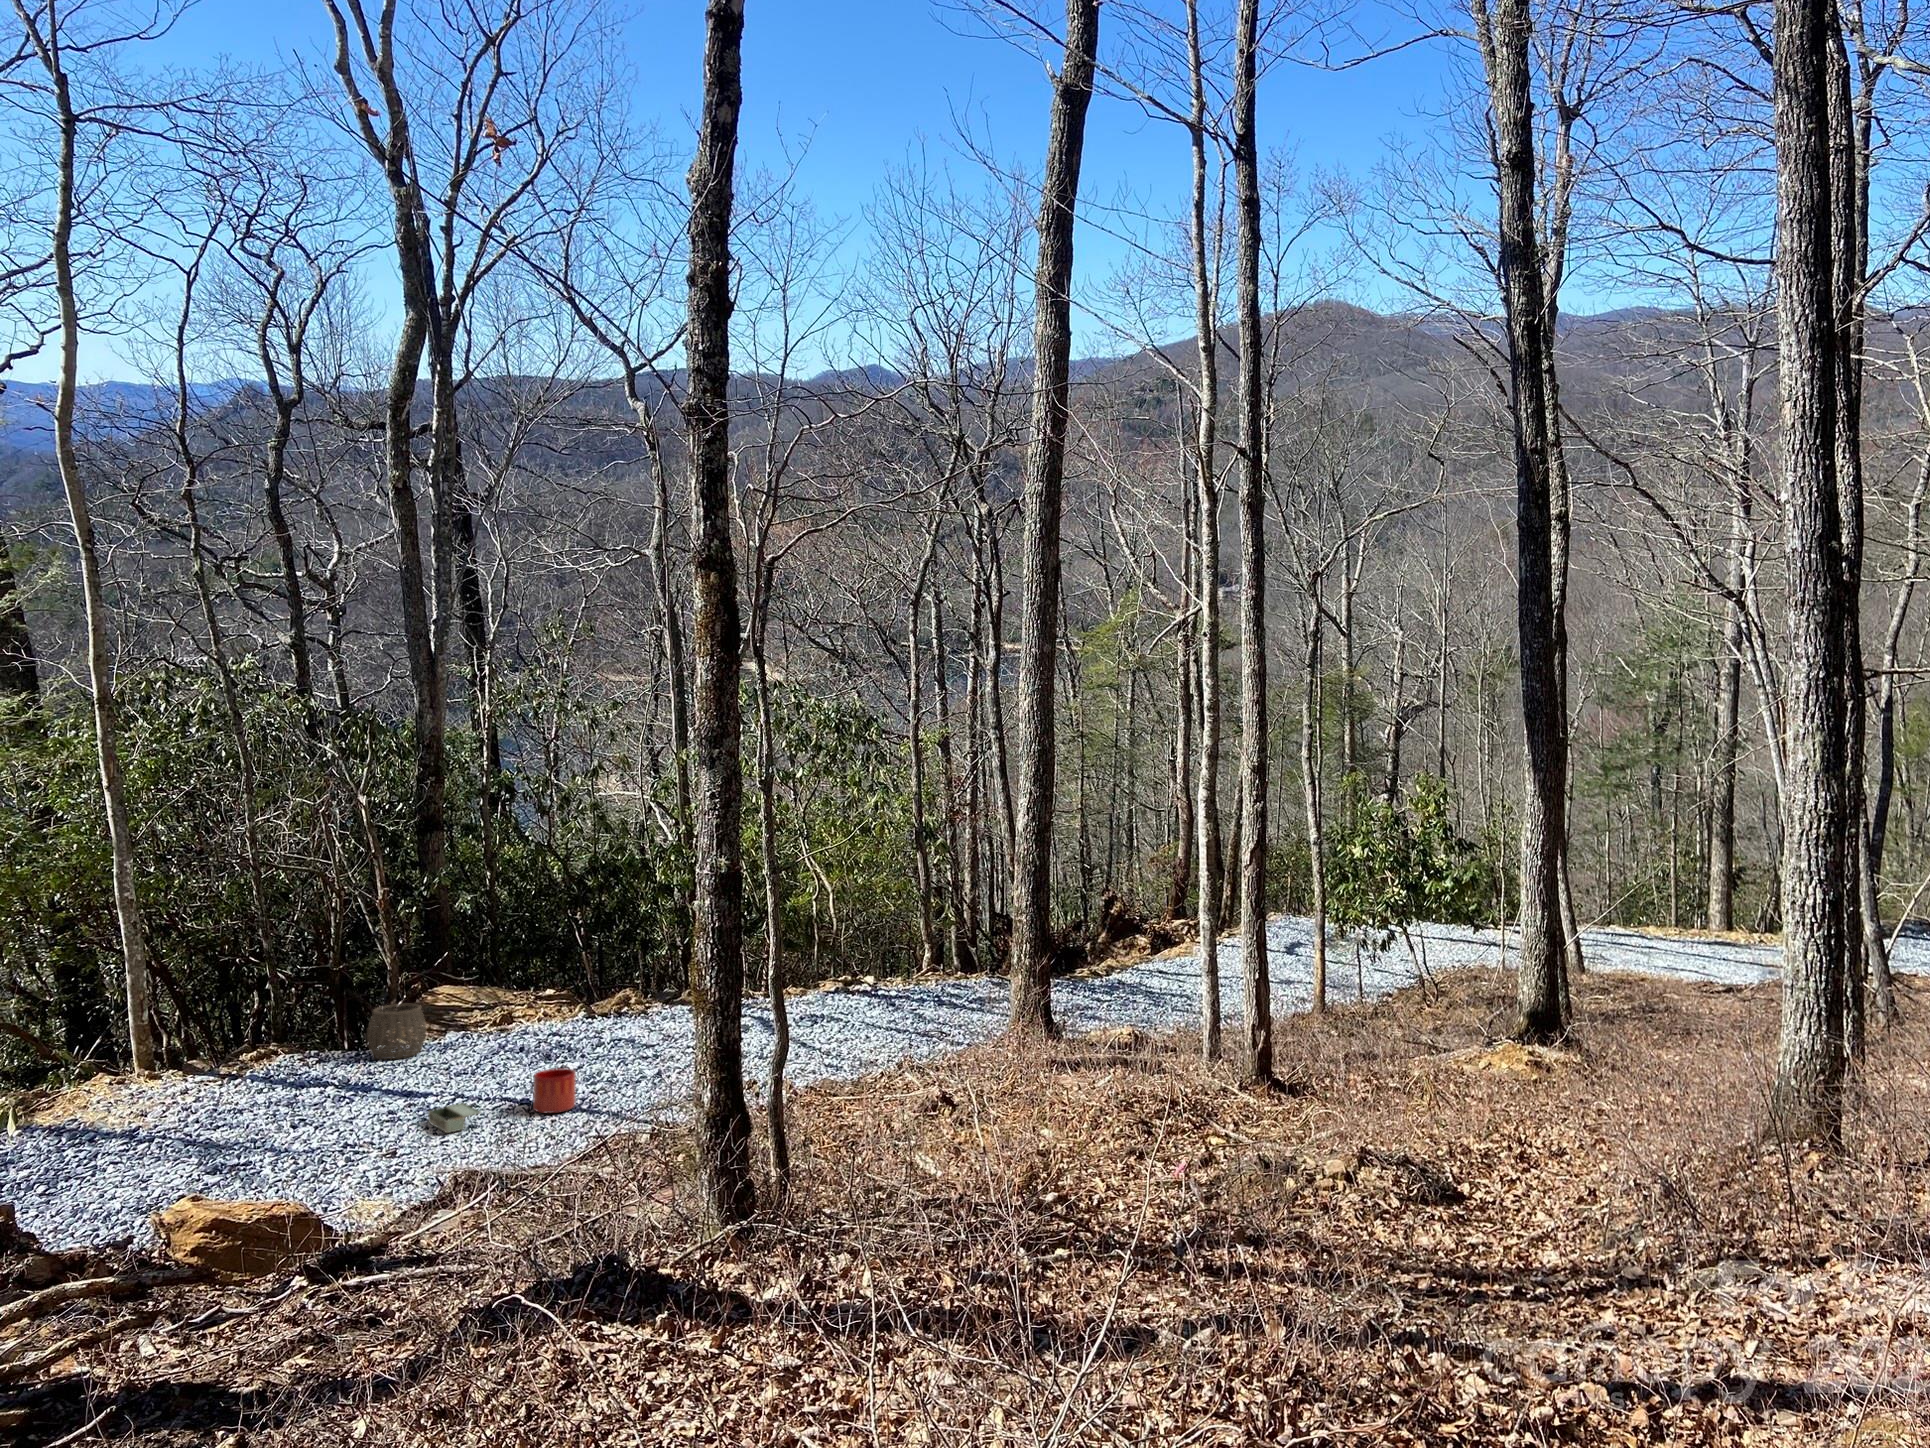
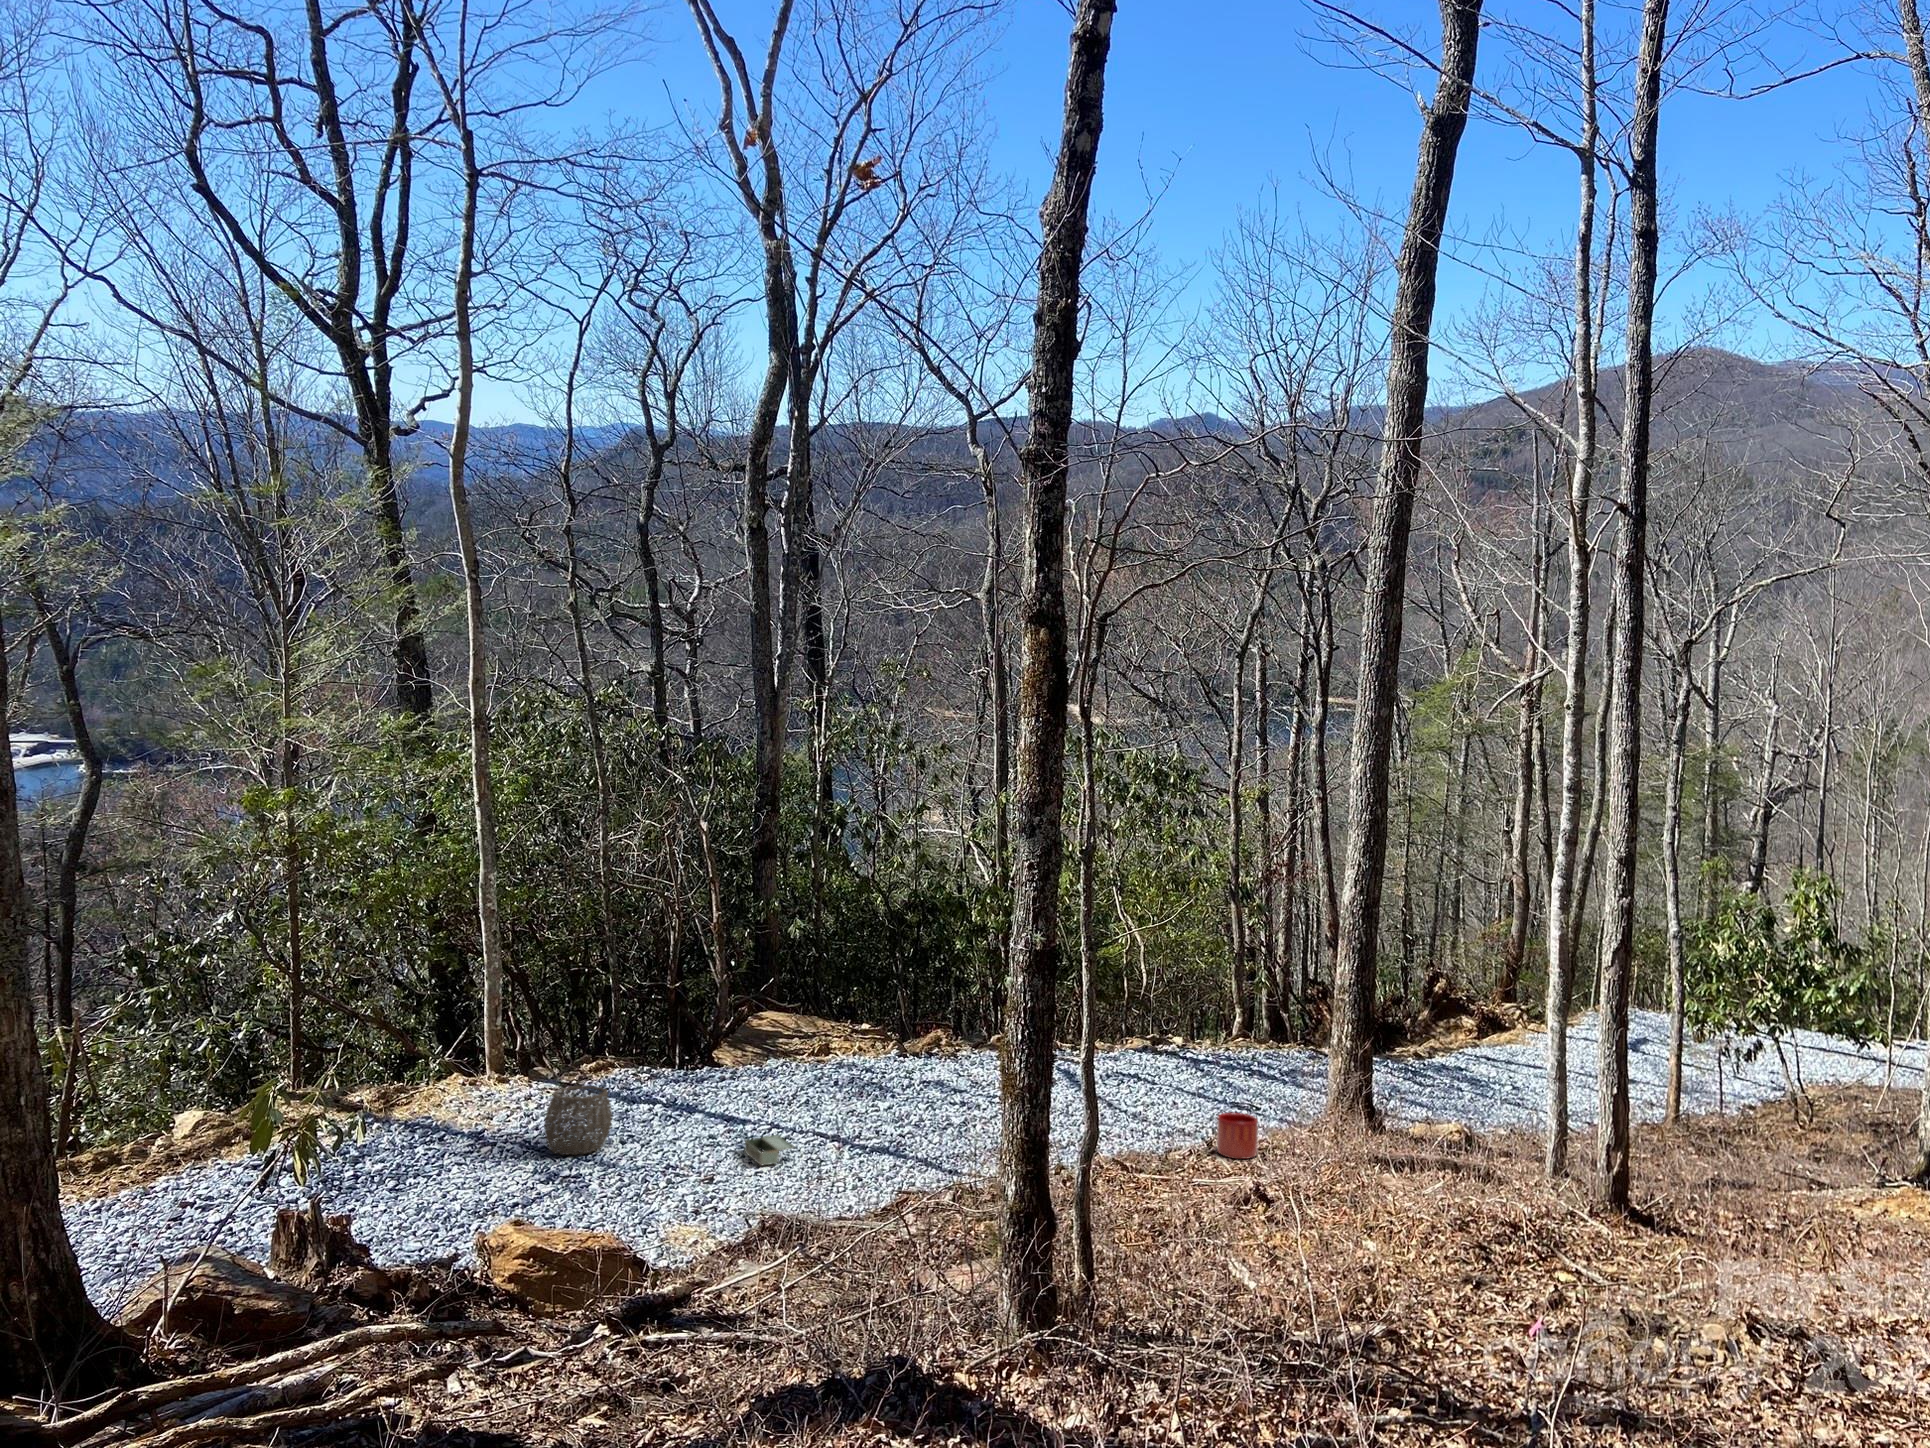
woven basket: present [367,1004,426,1060] -> present [544,1086,612,1155]
planter: present [533,1068,576,1113] -> present [1217,1113,1258,1159]

